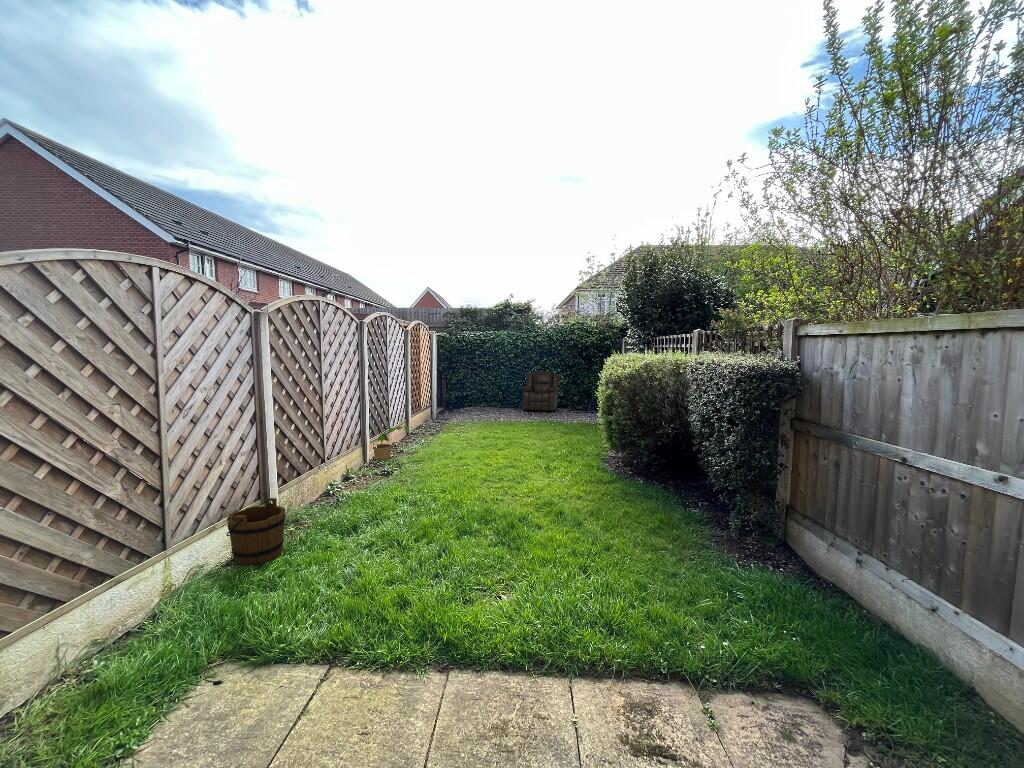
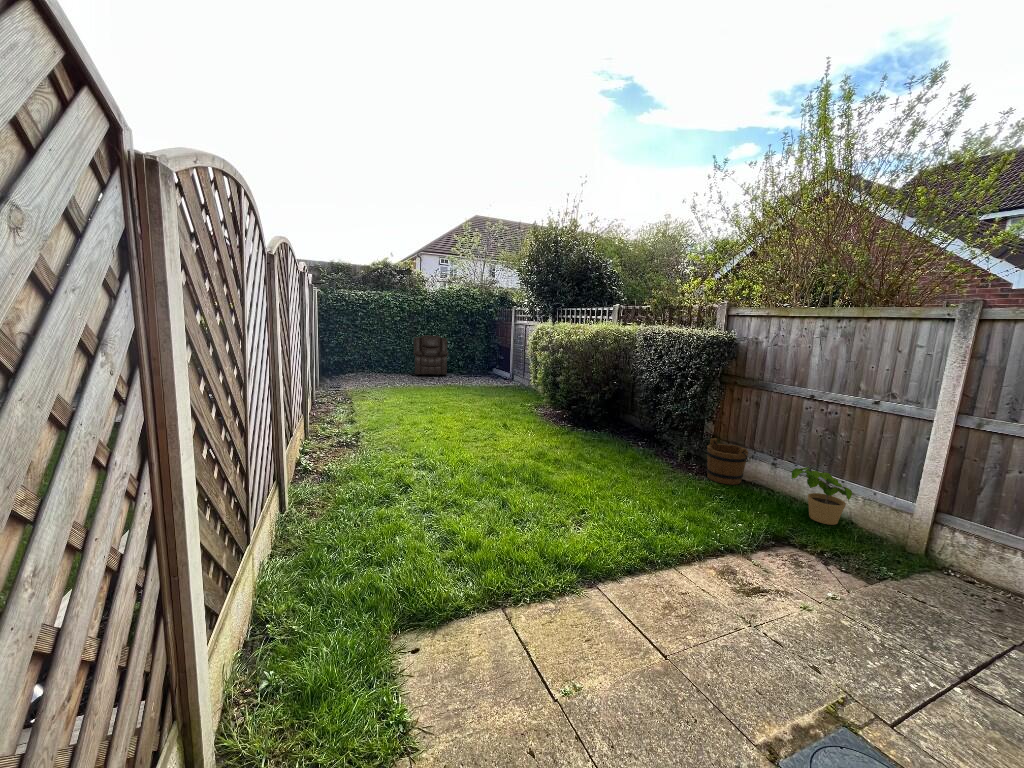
potted plant: present [373,426,409,460] -> present [792,467,852,525]
bucket: present [226,498,286,565] -> present [707,438,748,485]

